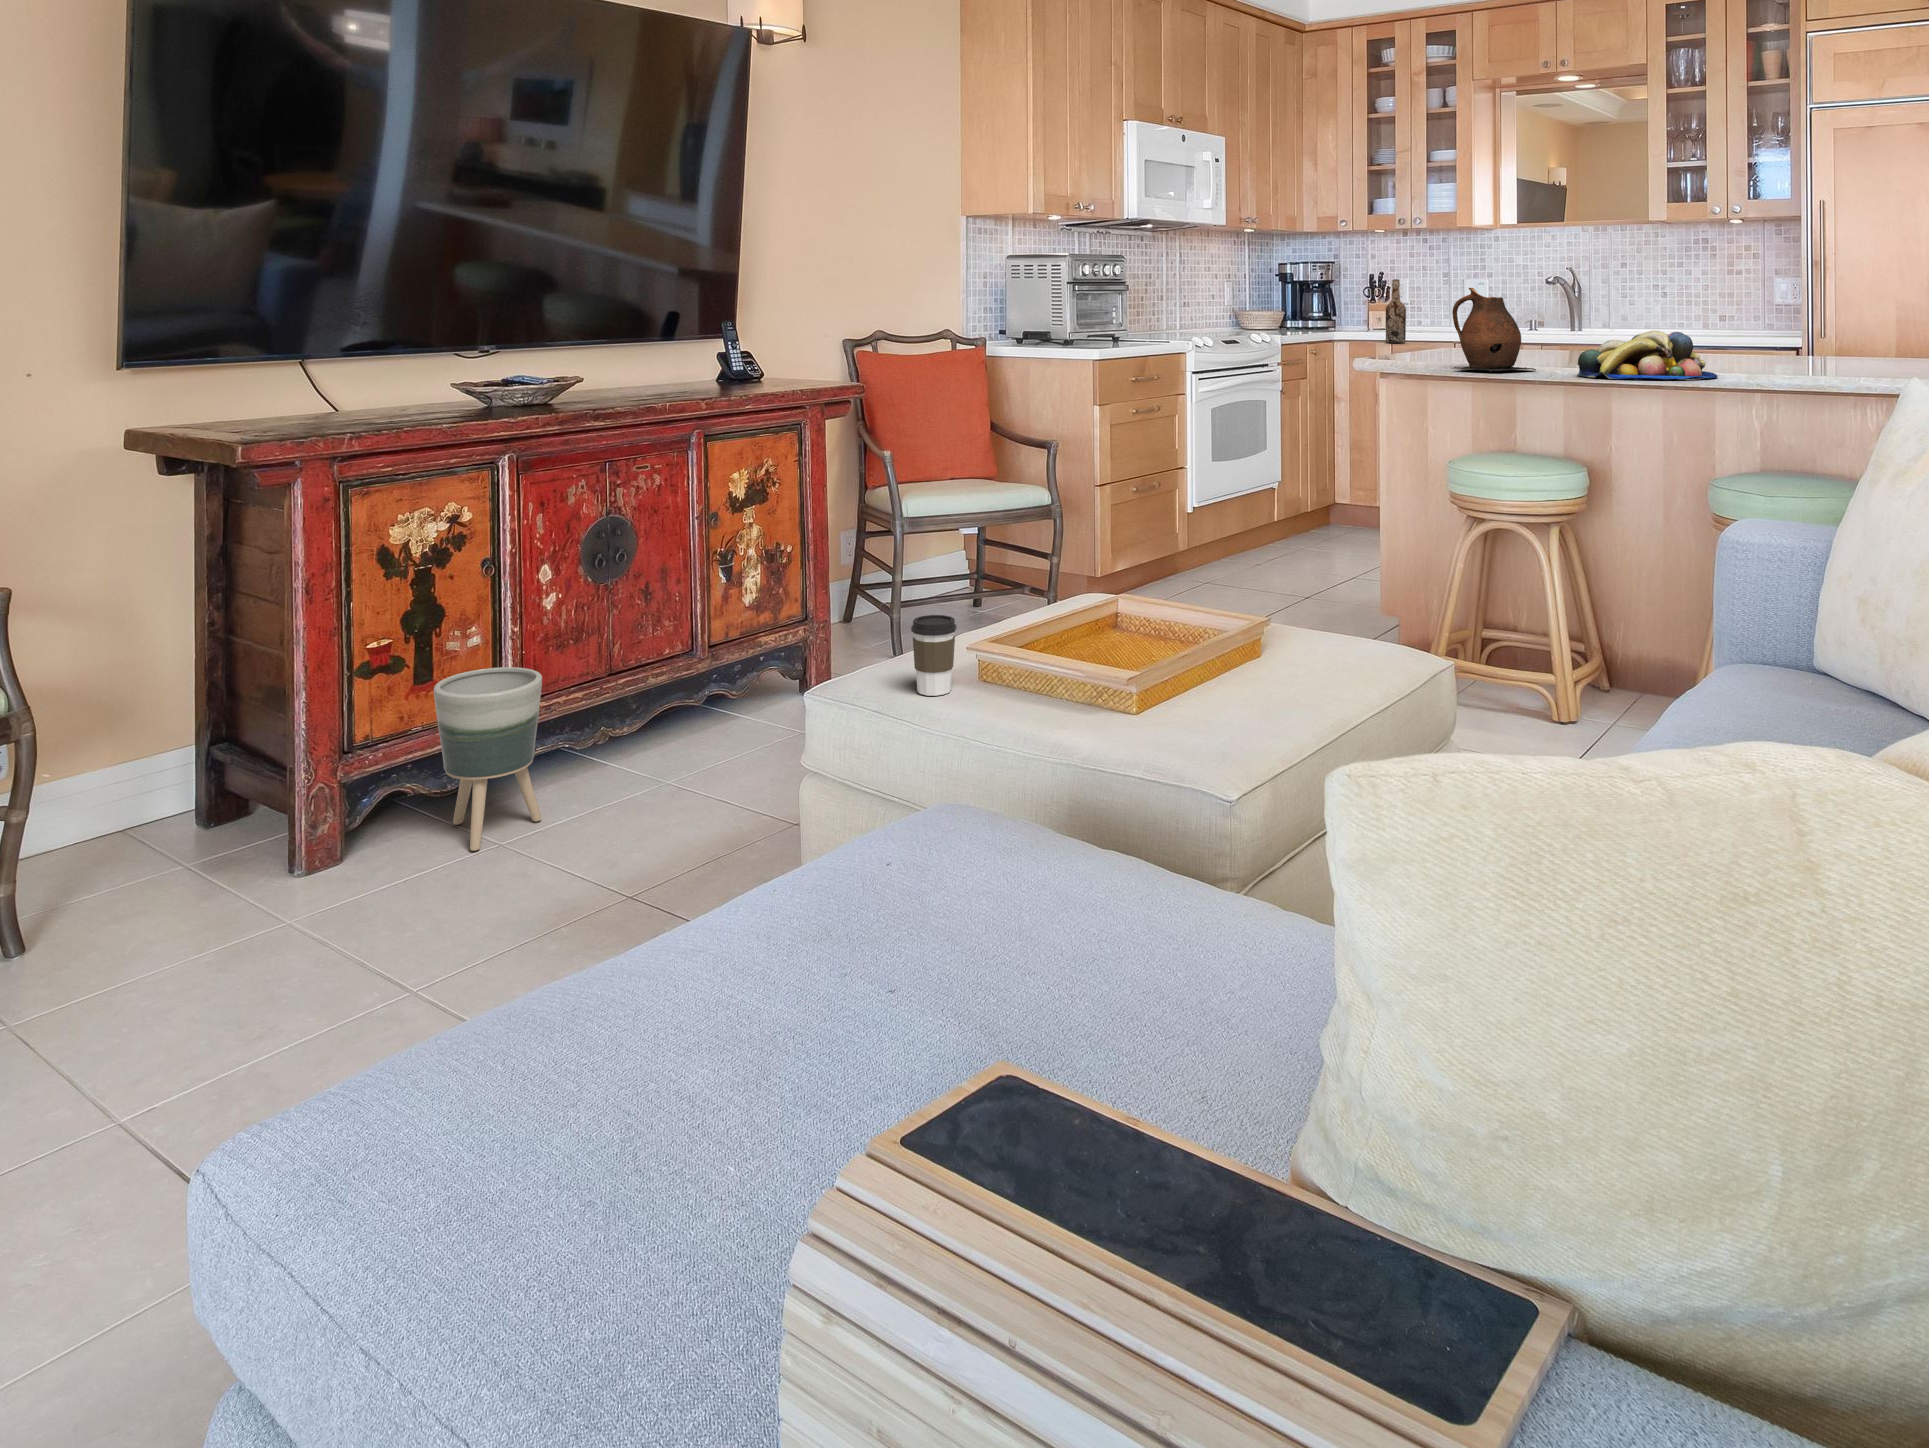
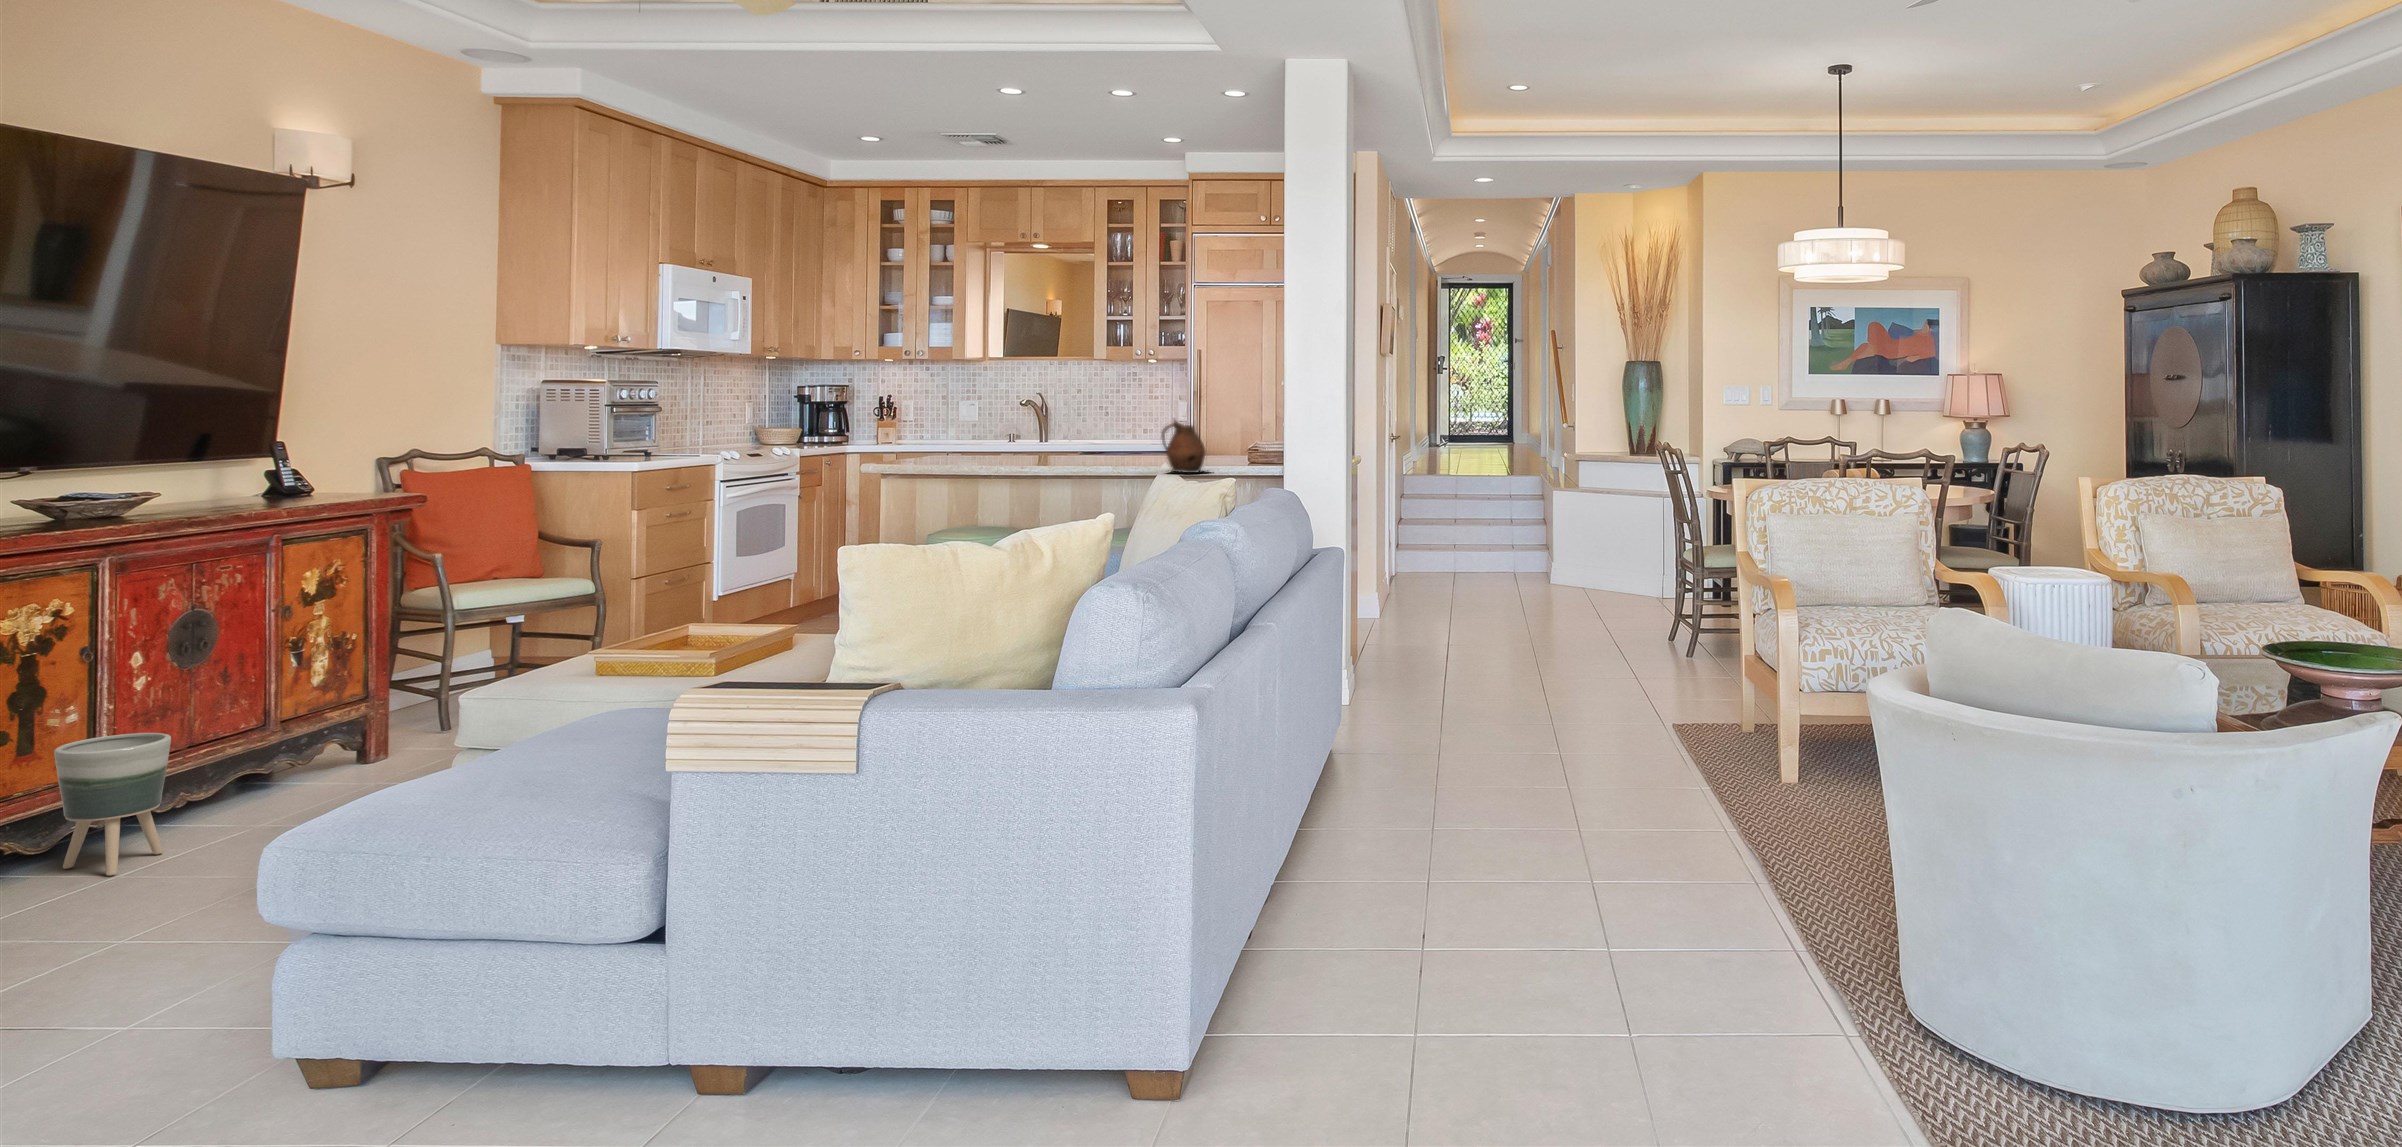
wine bottle: present [1386,279,1406,343] -> none [895,402,913,454]
ceramic pitcher: present [1452,288,1536,372] -> present [1162,420,1208,473]
fruit bowl: present [1577,331,1718,380] -> none [1028,447,1113,477]
coffee cup: present [911,615,956,696] -> none [589,629,621,676]

